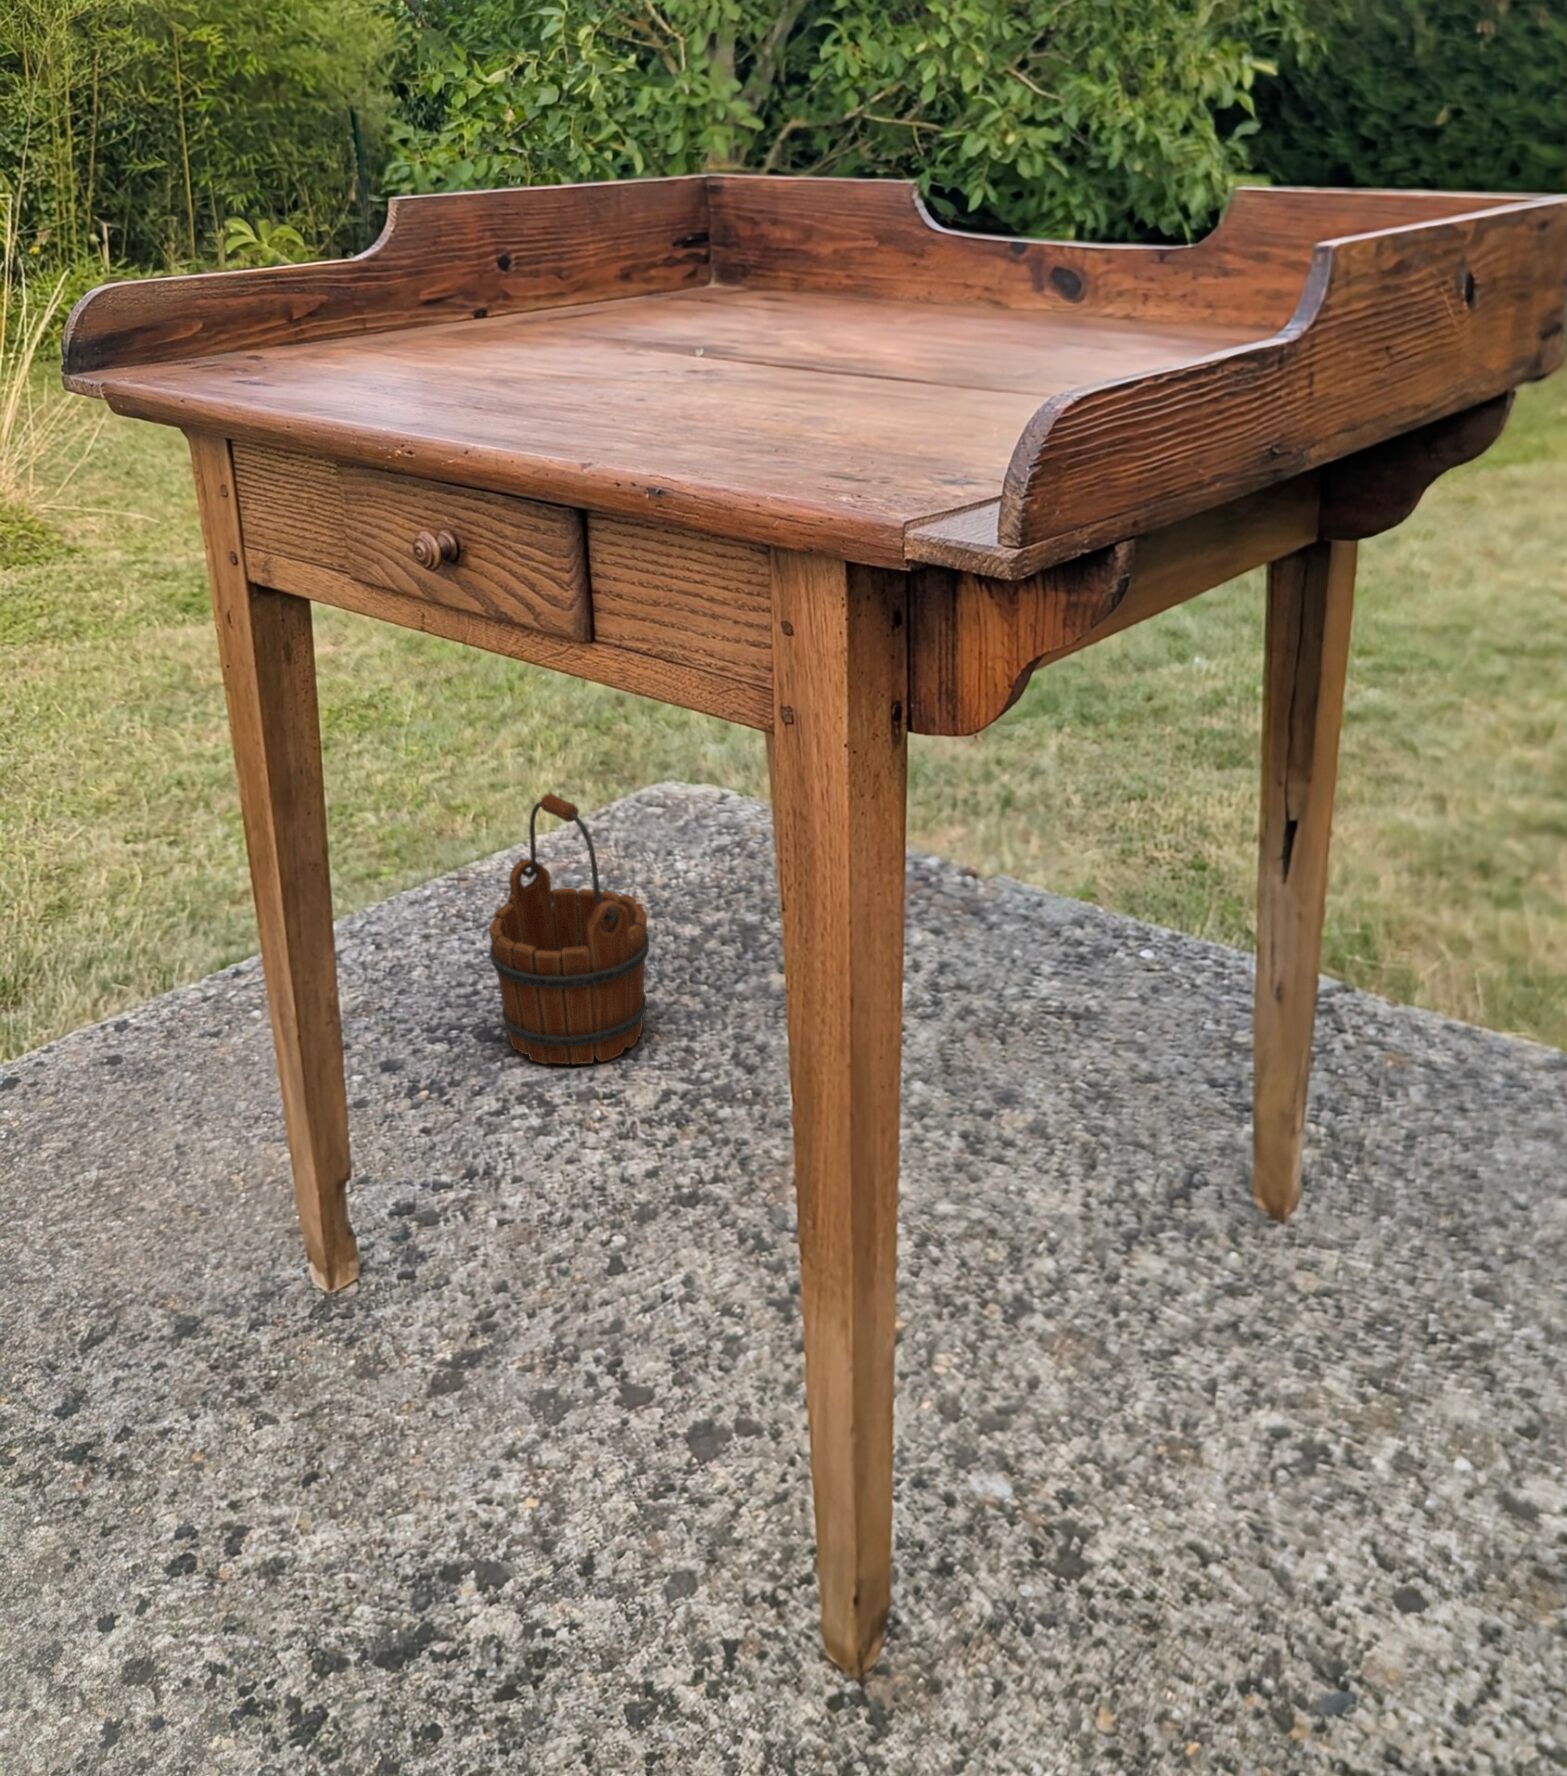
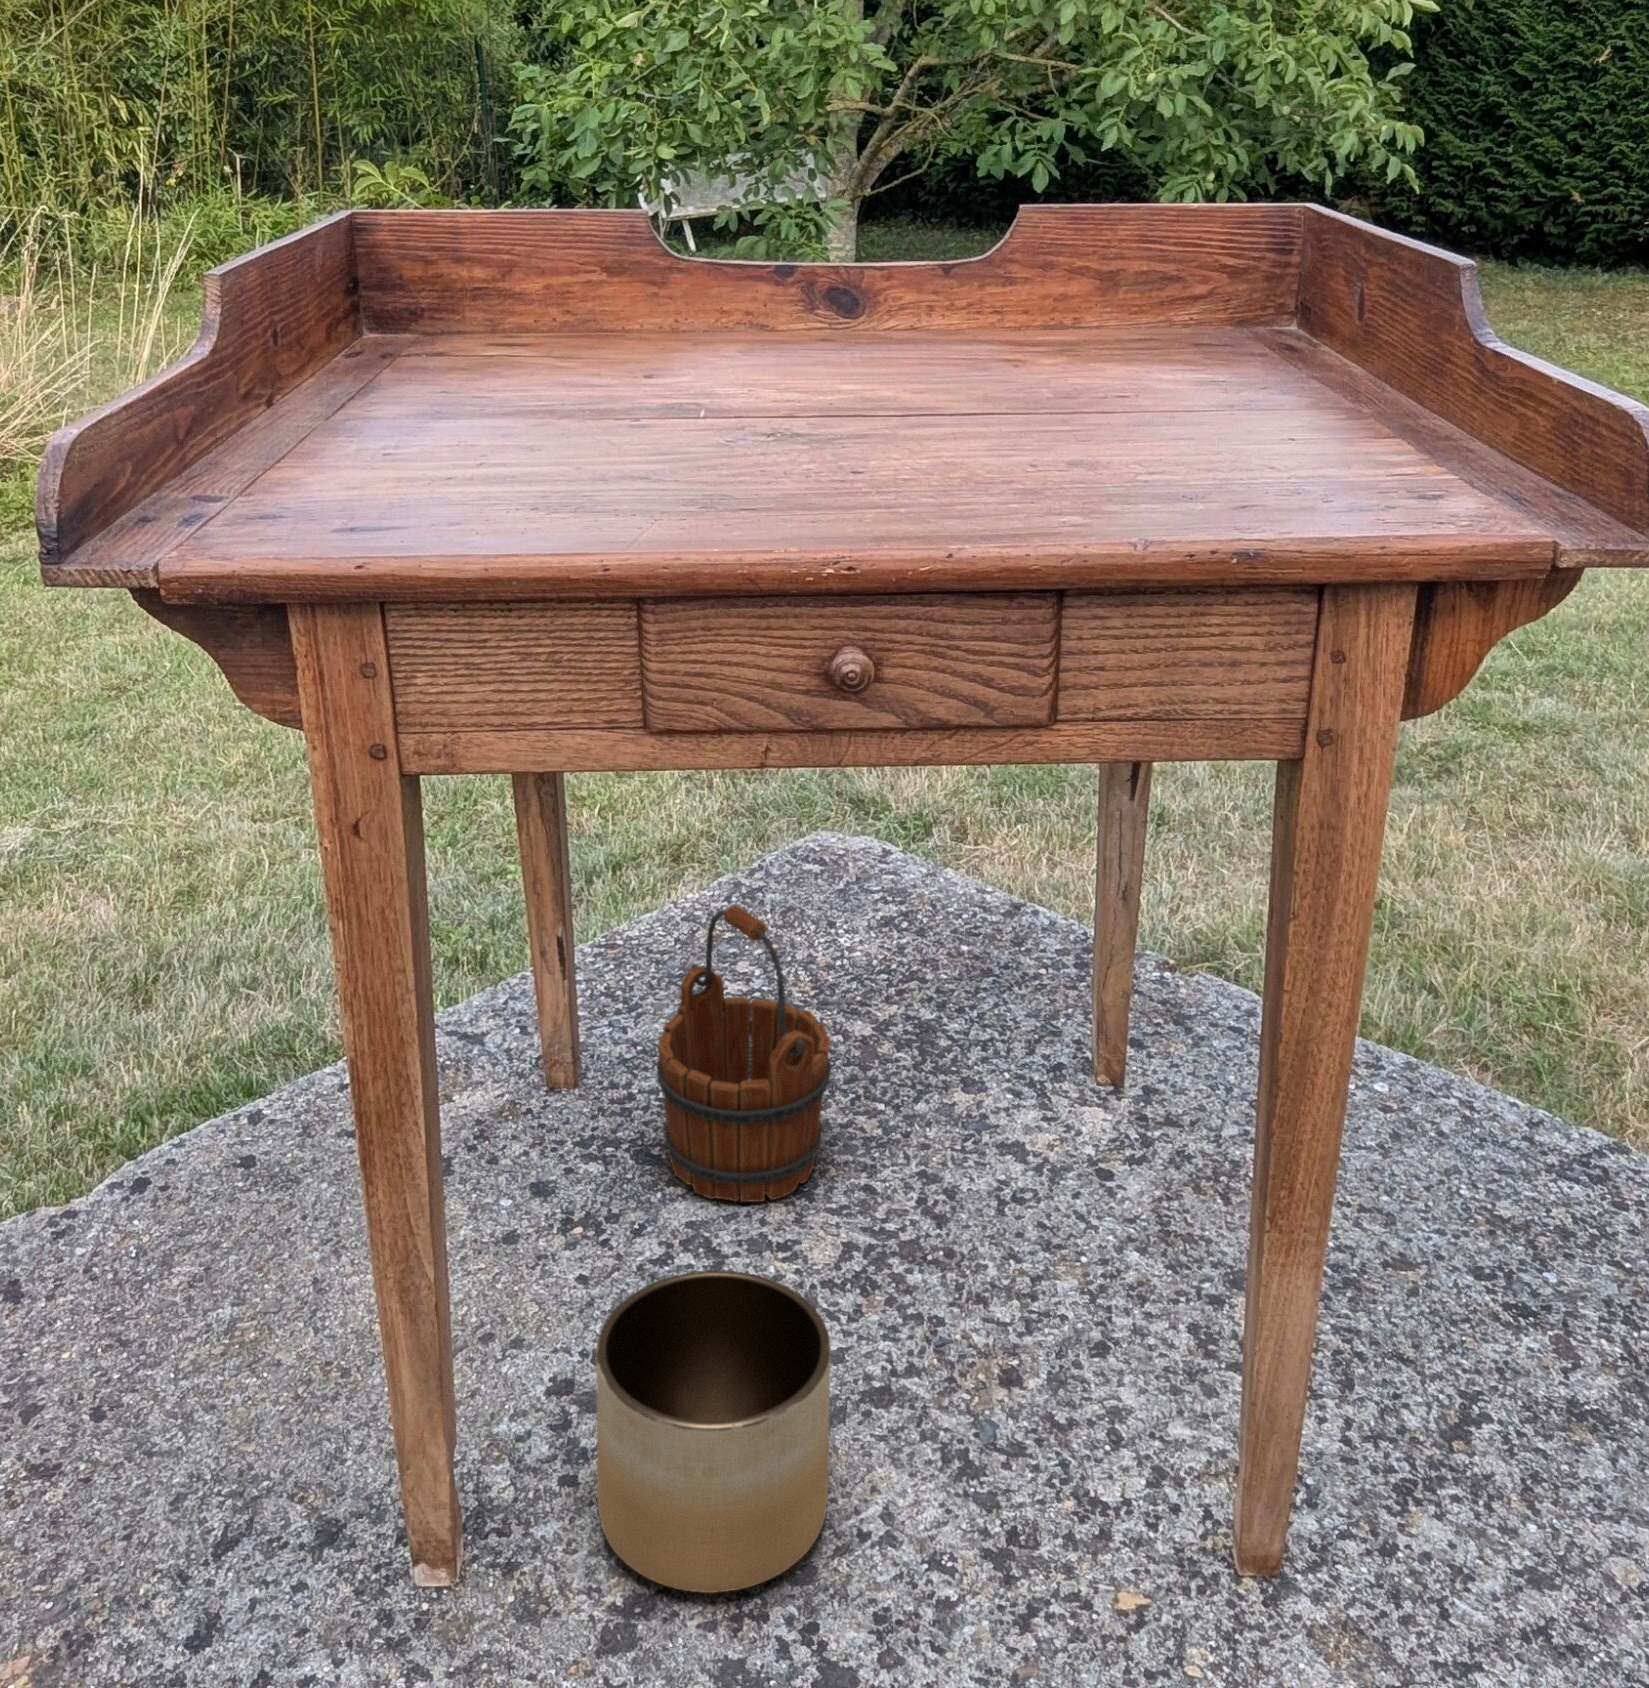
planter: none [414,1078,633,1343] -> present [596,1270,831,1593]

